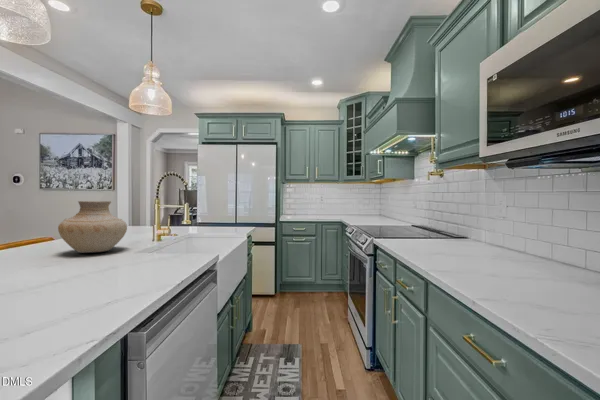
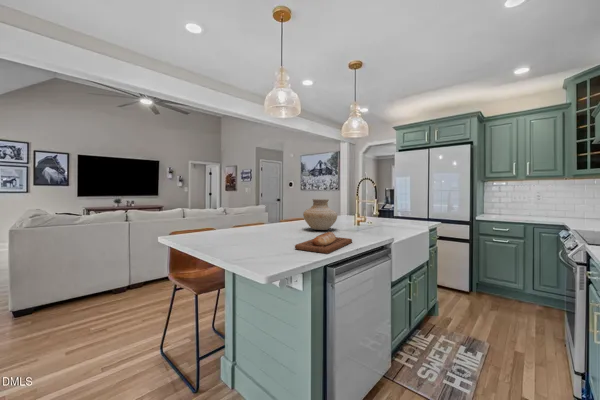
bread loaf: none [48,254,162,298] -> present [295,232,352,254]

